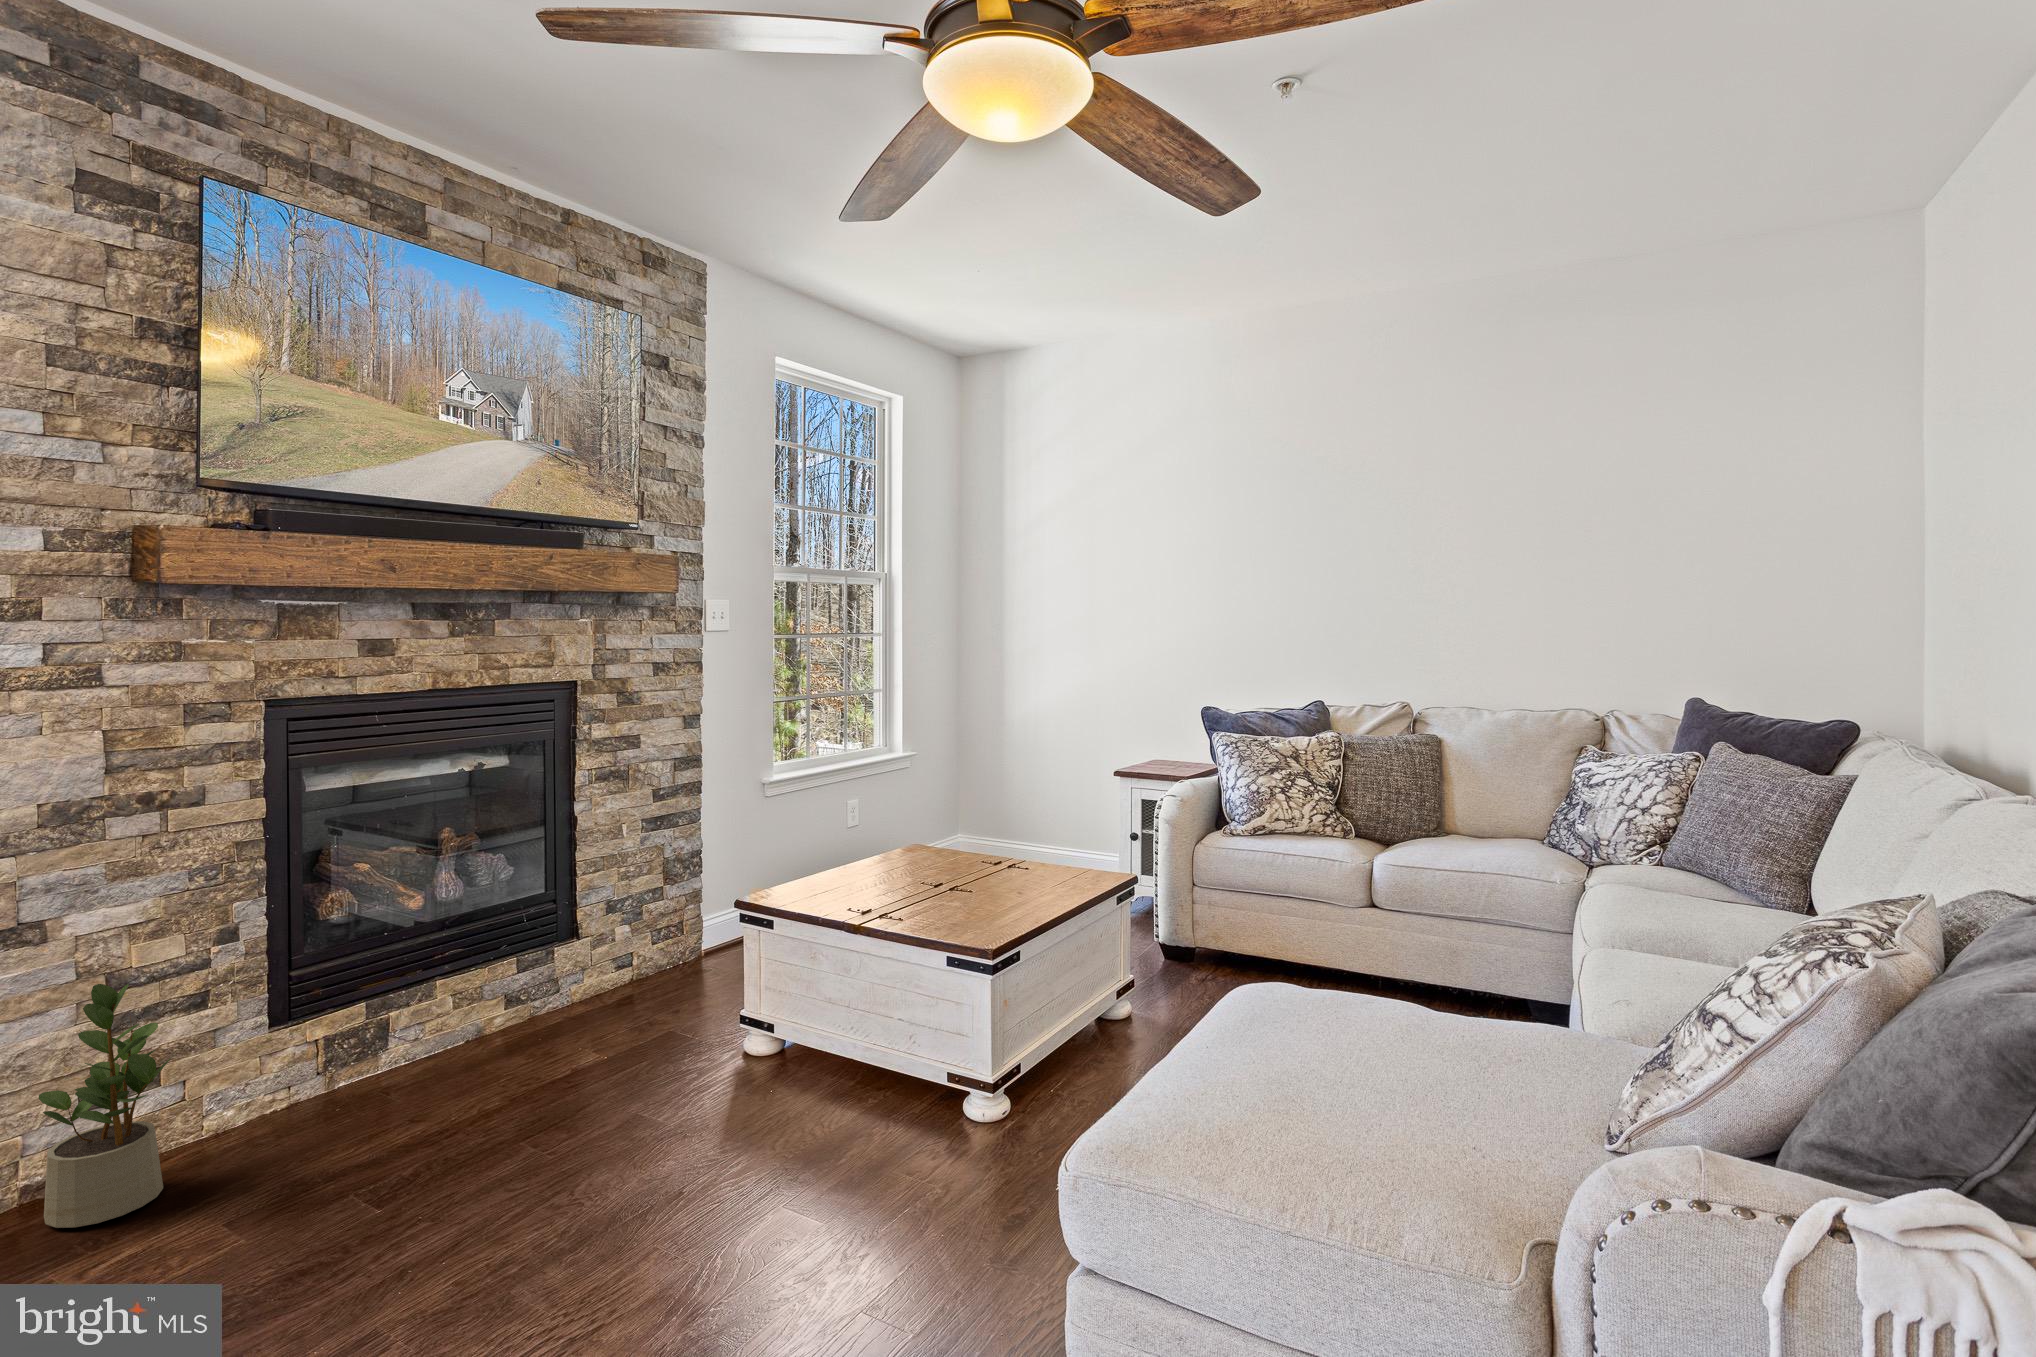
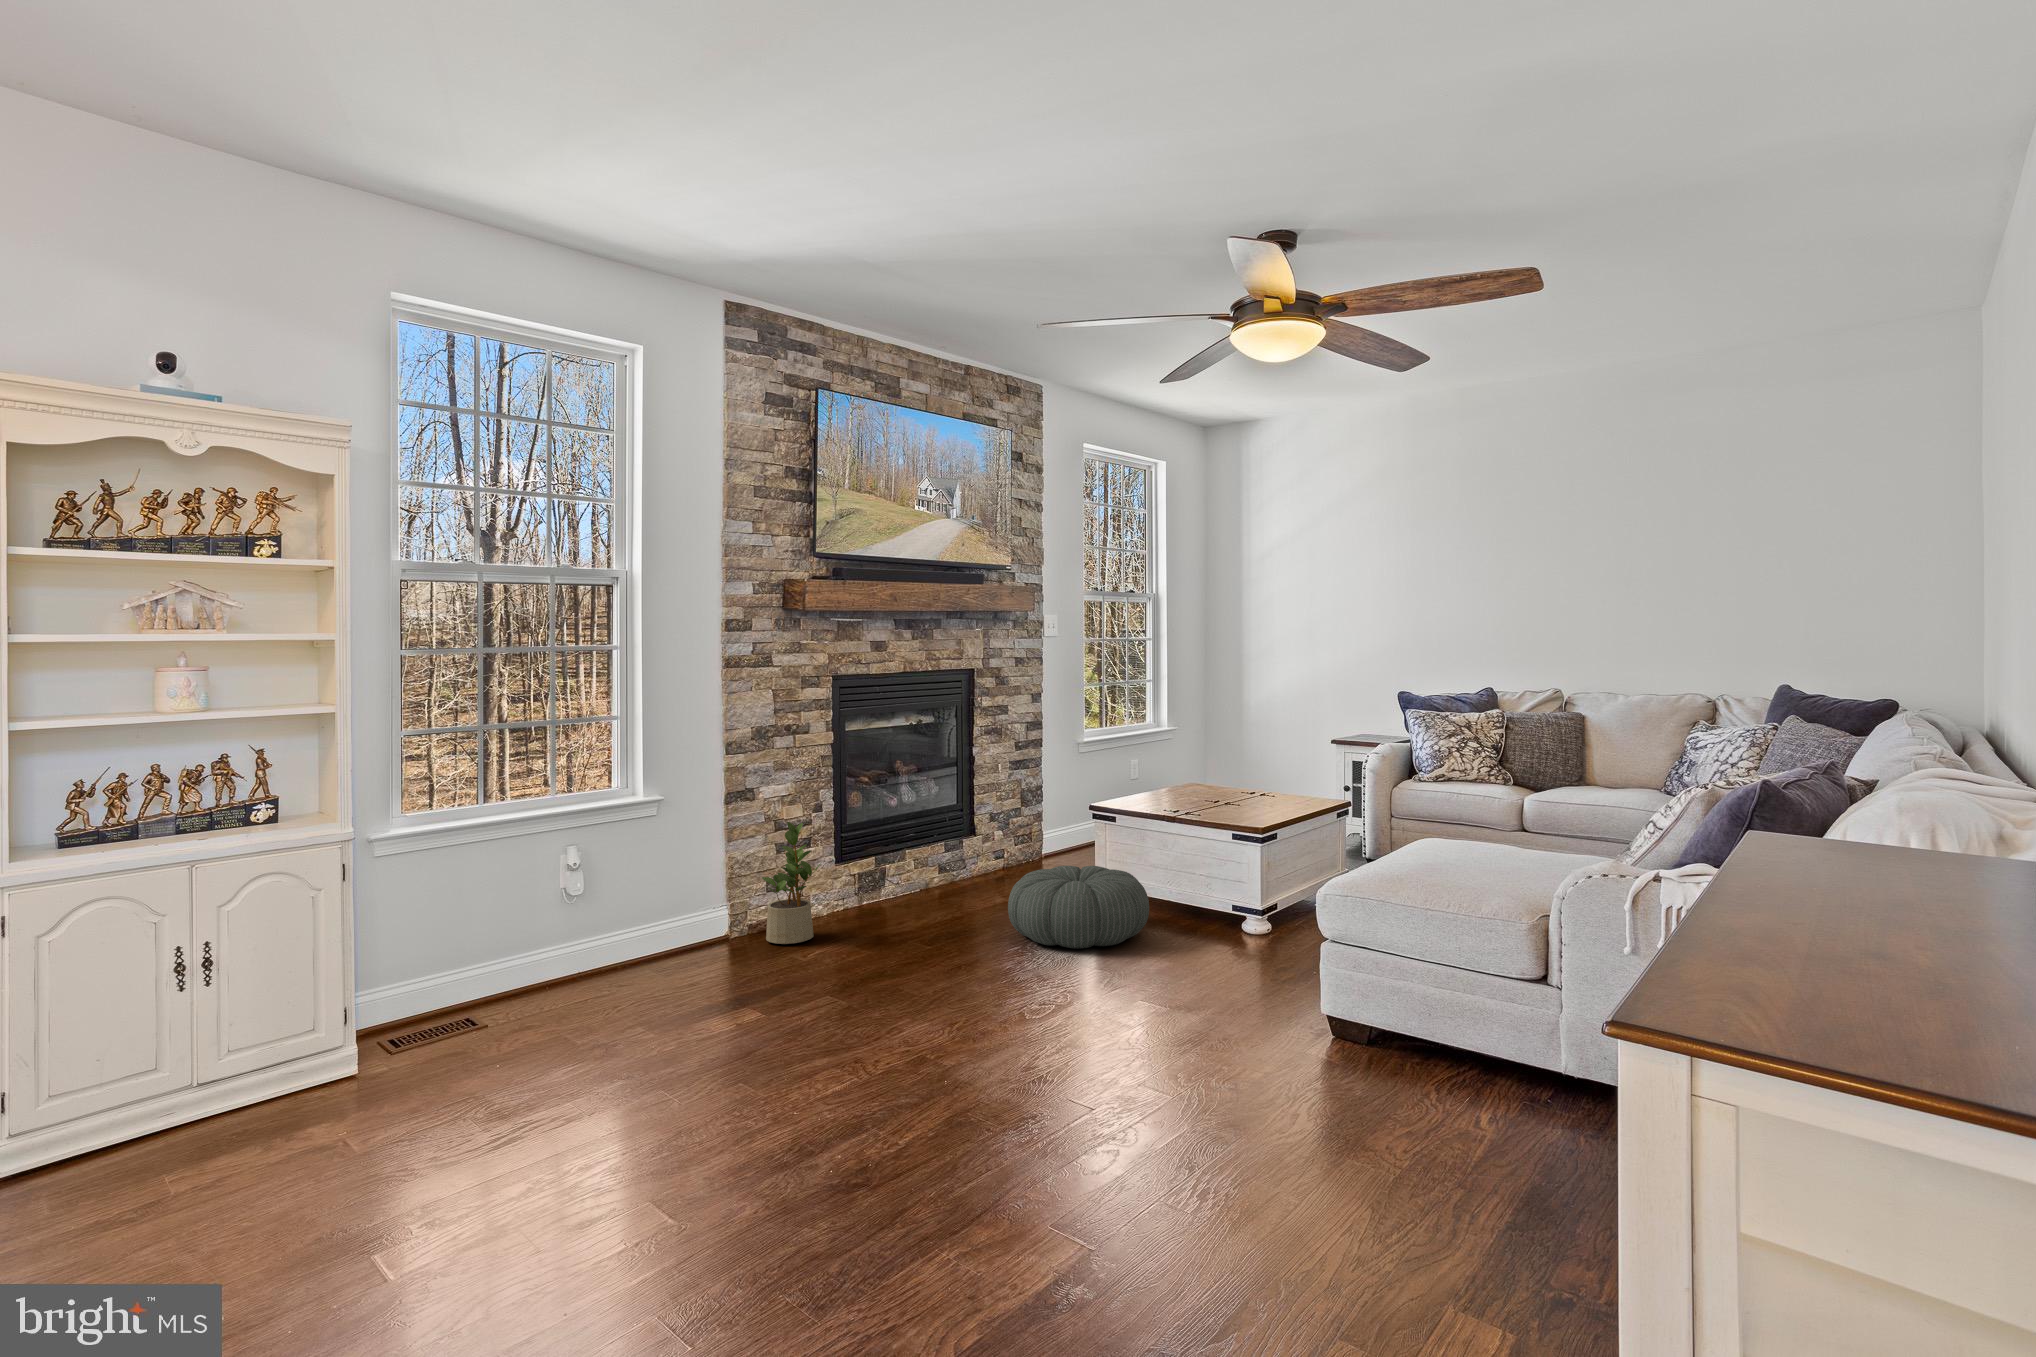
pouf: none [549,1015,806,1194] -> present [1008,866,1149,948]

